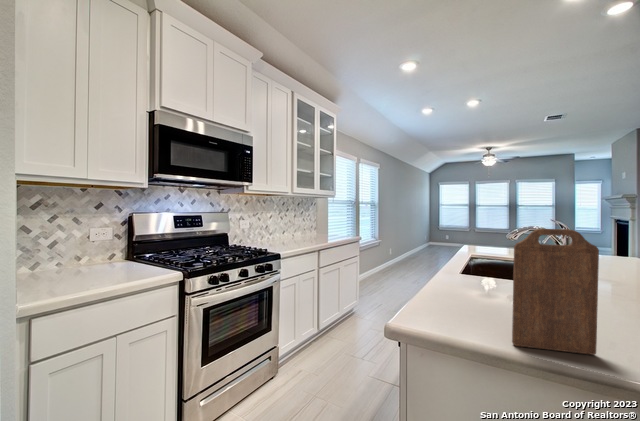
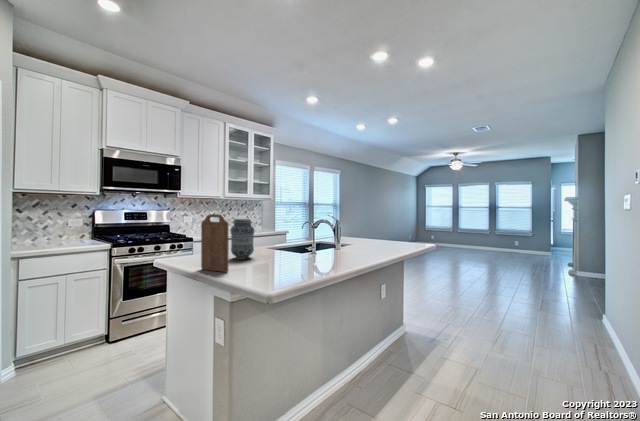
vase: none [458,231,506,305] -> present [230,219,254,260]

